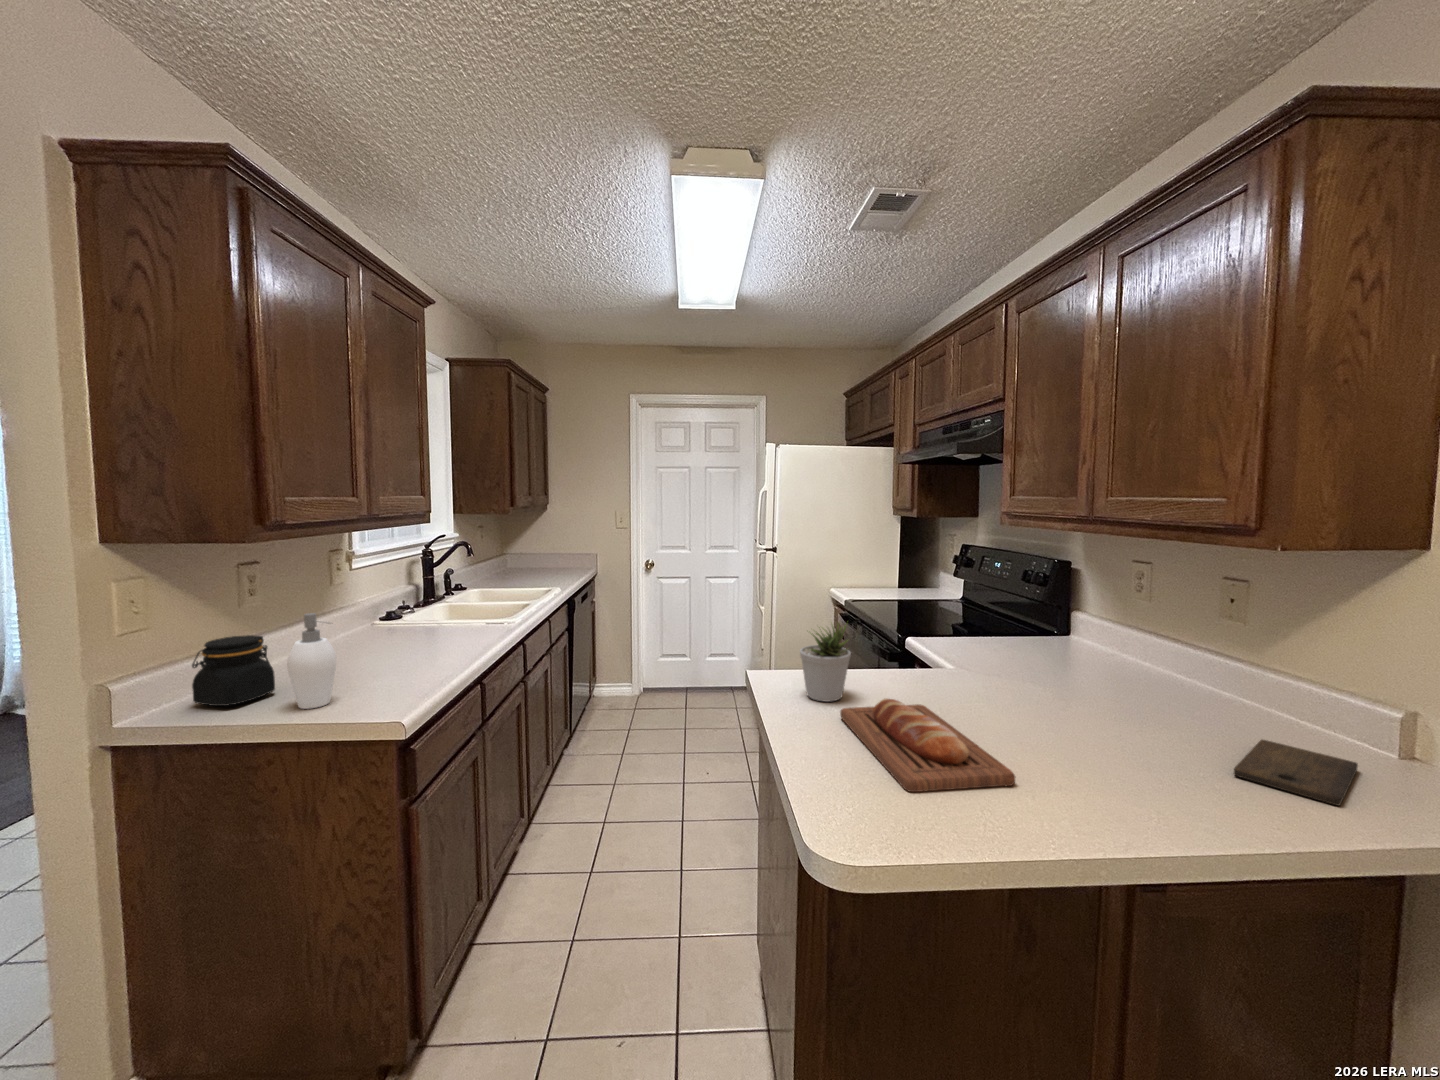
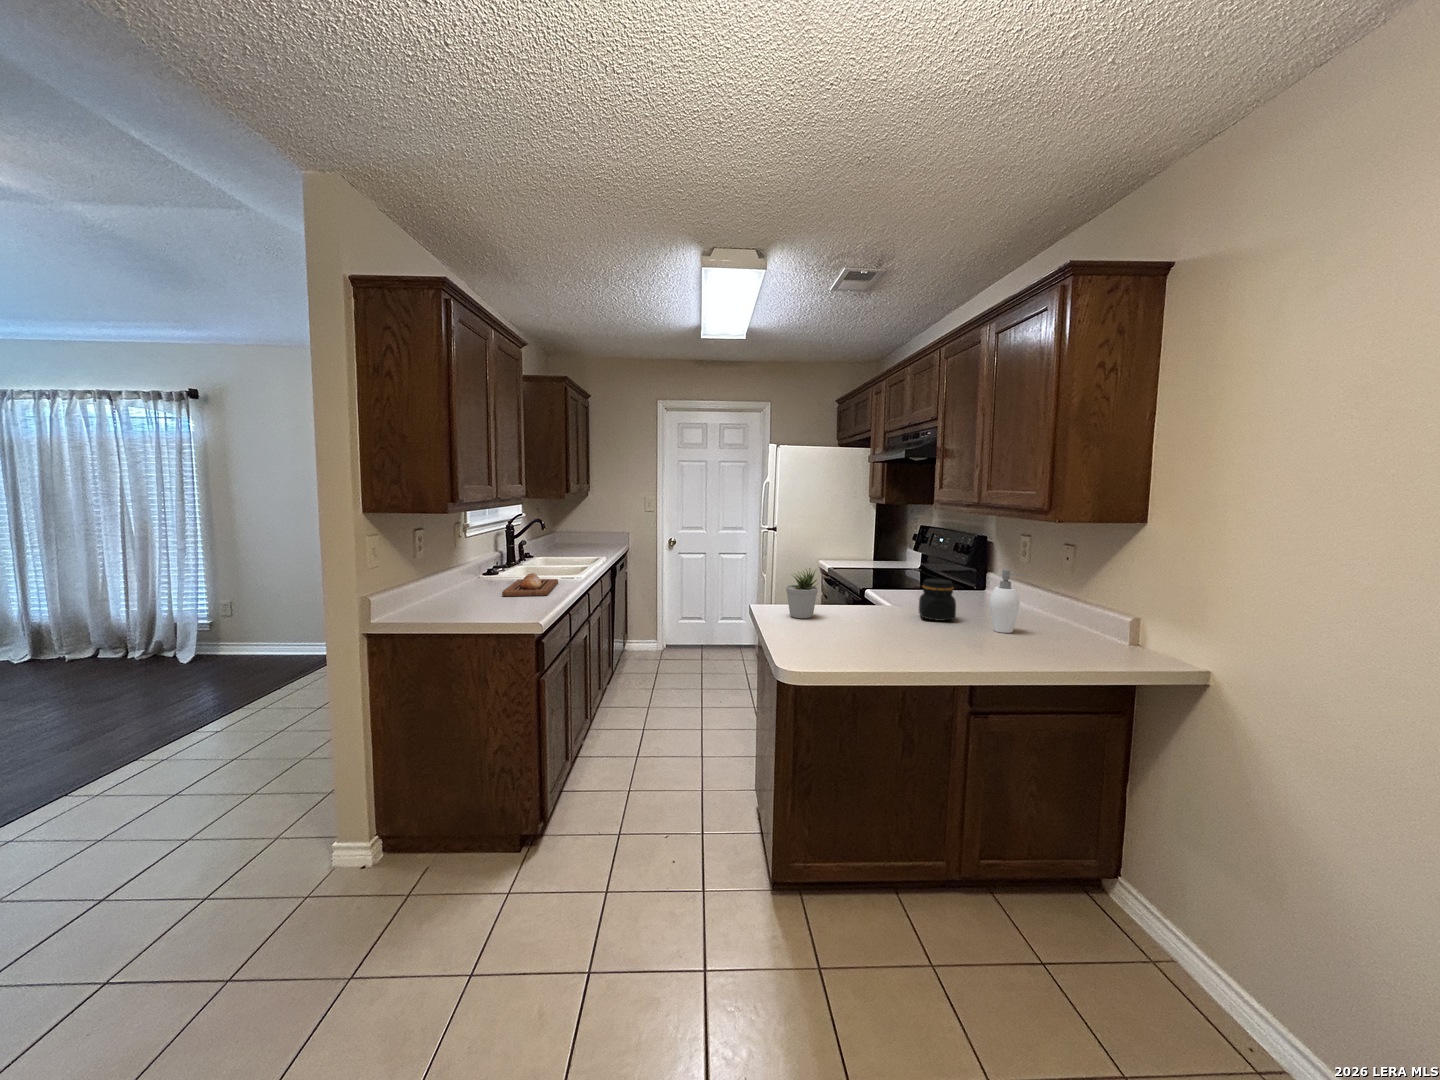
soap dispenser: present [287,613,336,709] -> present [989,570,1027,633]
jar: present [192,635,275,706] -> present [919,579,956,621]
bread loaf: present [840,698,1015,792] -> present [502,573,558,596]
cutting board: present [1234,740,1358,806] -> none [1023,634,1096,657]

